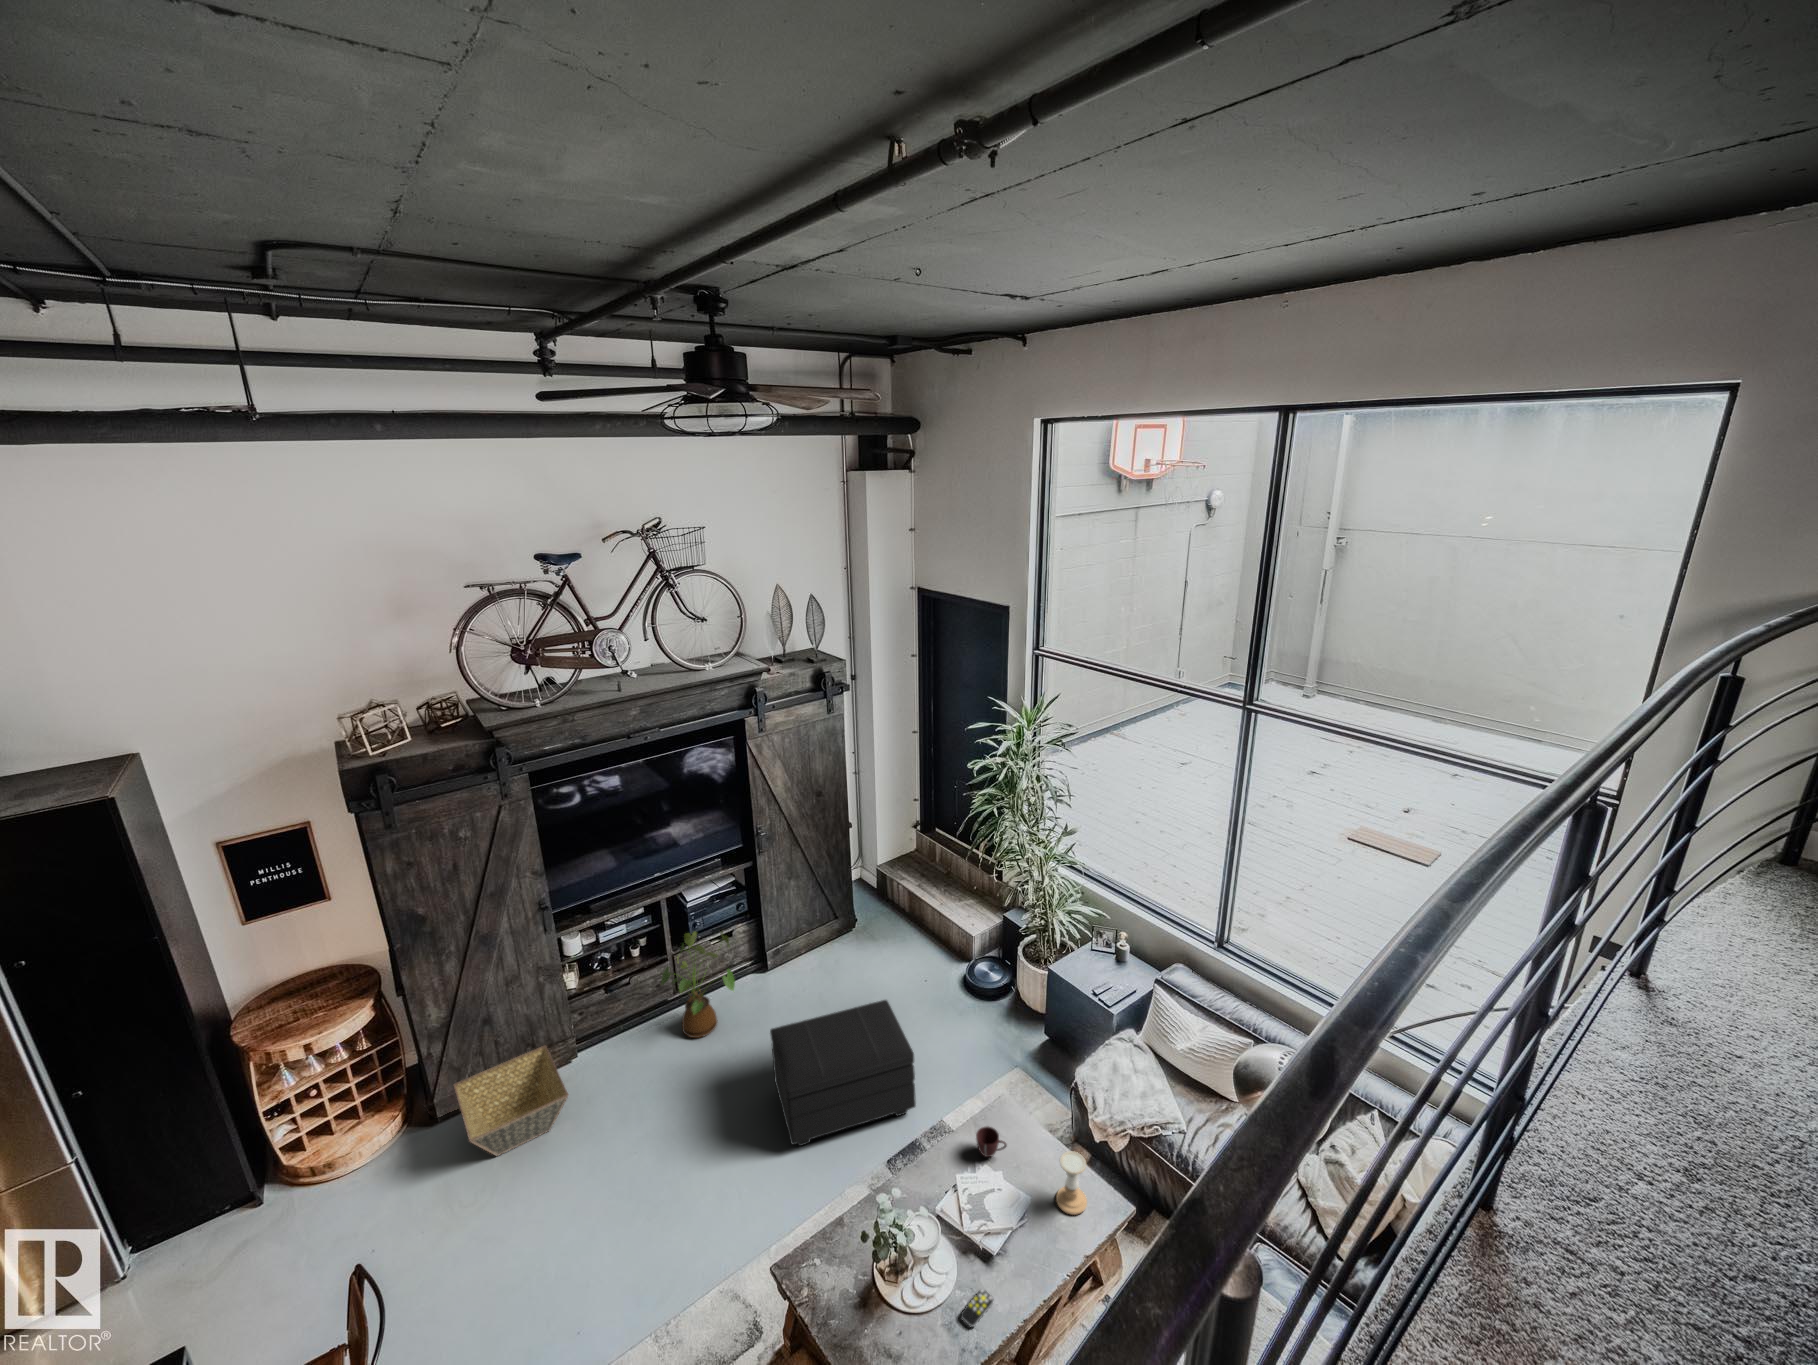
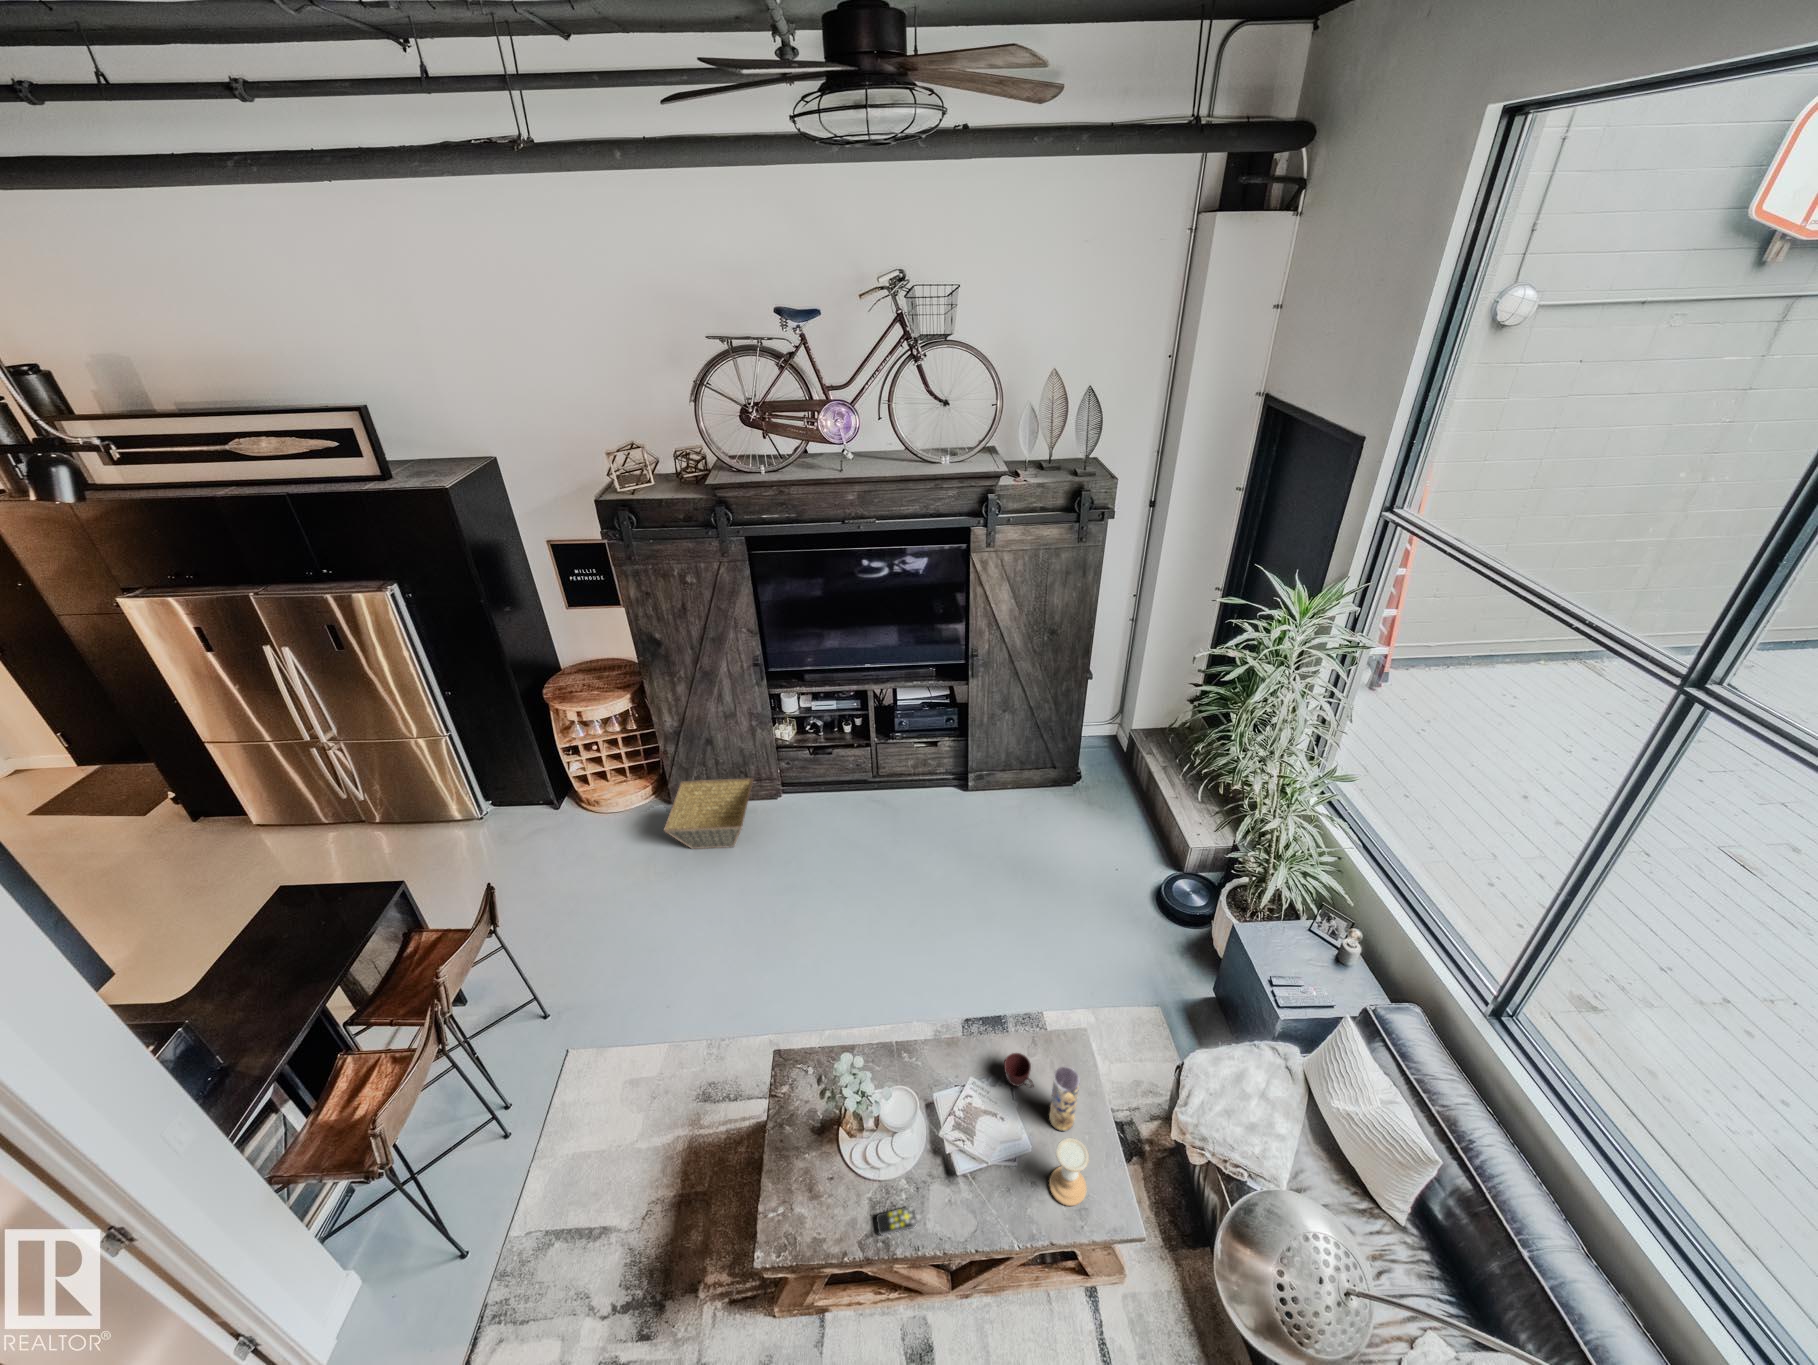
house plant: present [661,931,735,1038] -> none [848,727,925,824]
footstool: present [770,1000,916,1146] -> none [882,847,1032,986]
vase: none [1026,1105,1048,1169] -> present [1049,1067,1080,1131]

